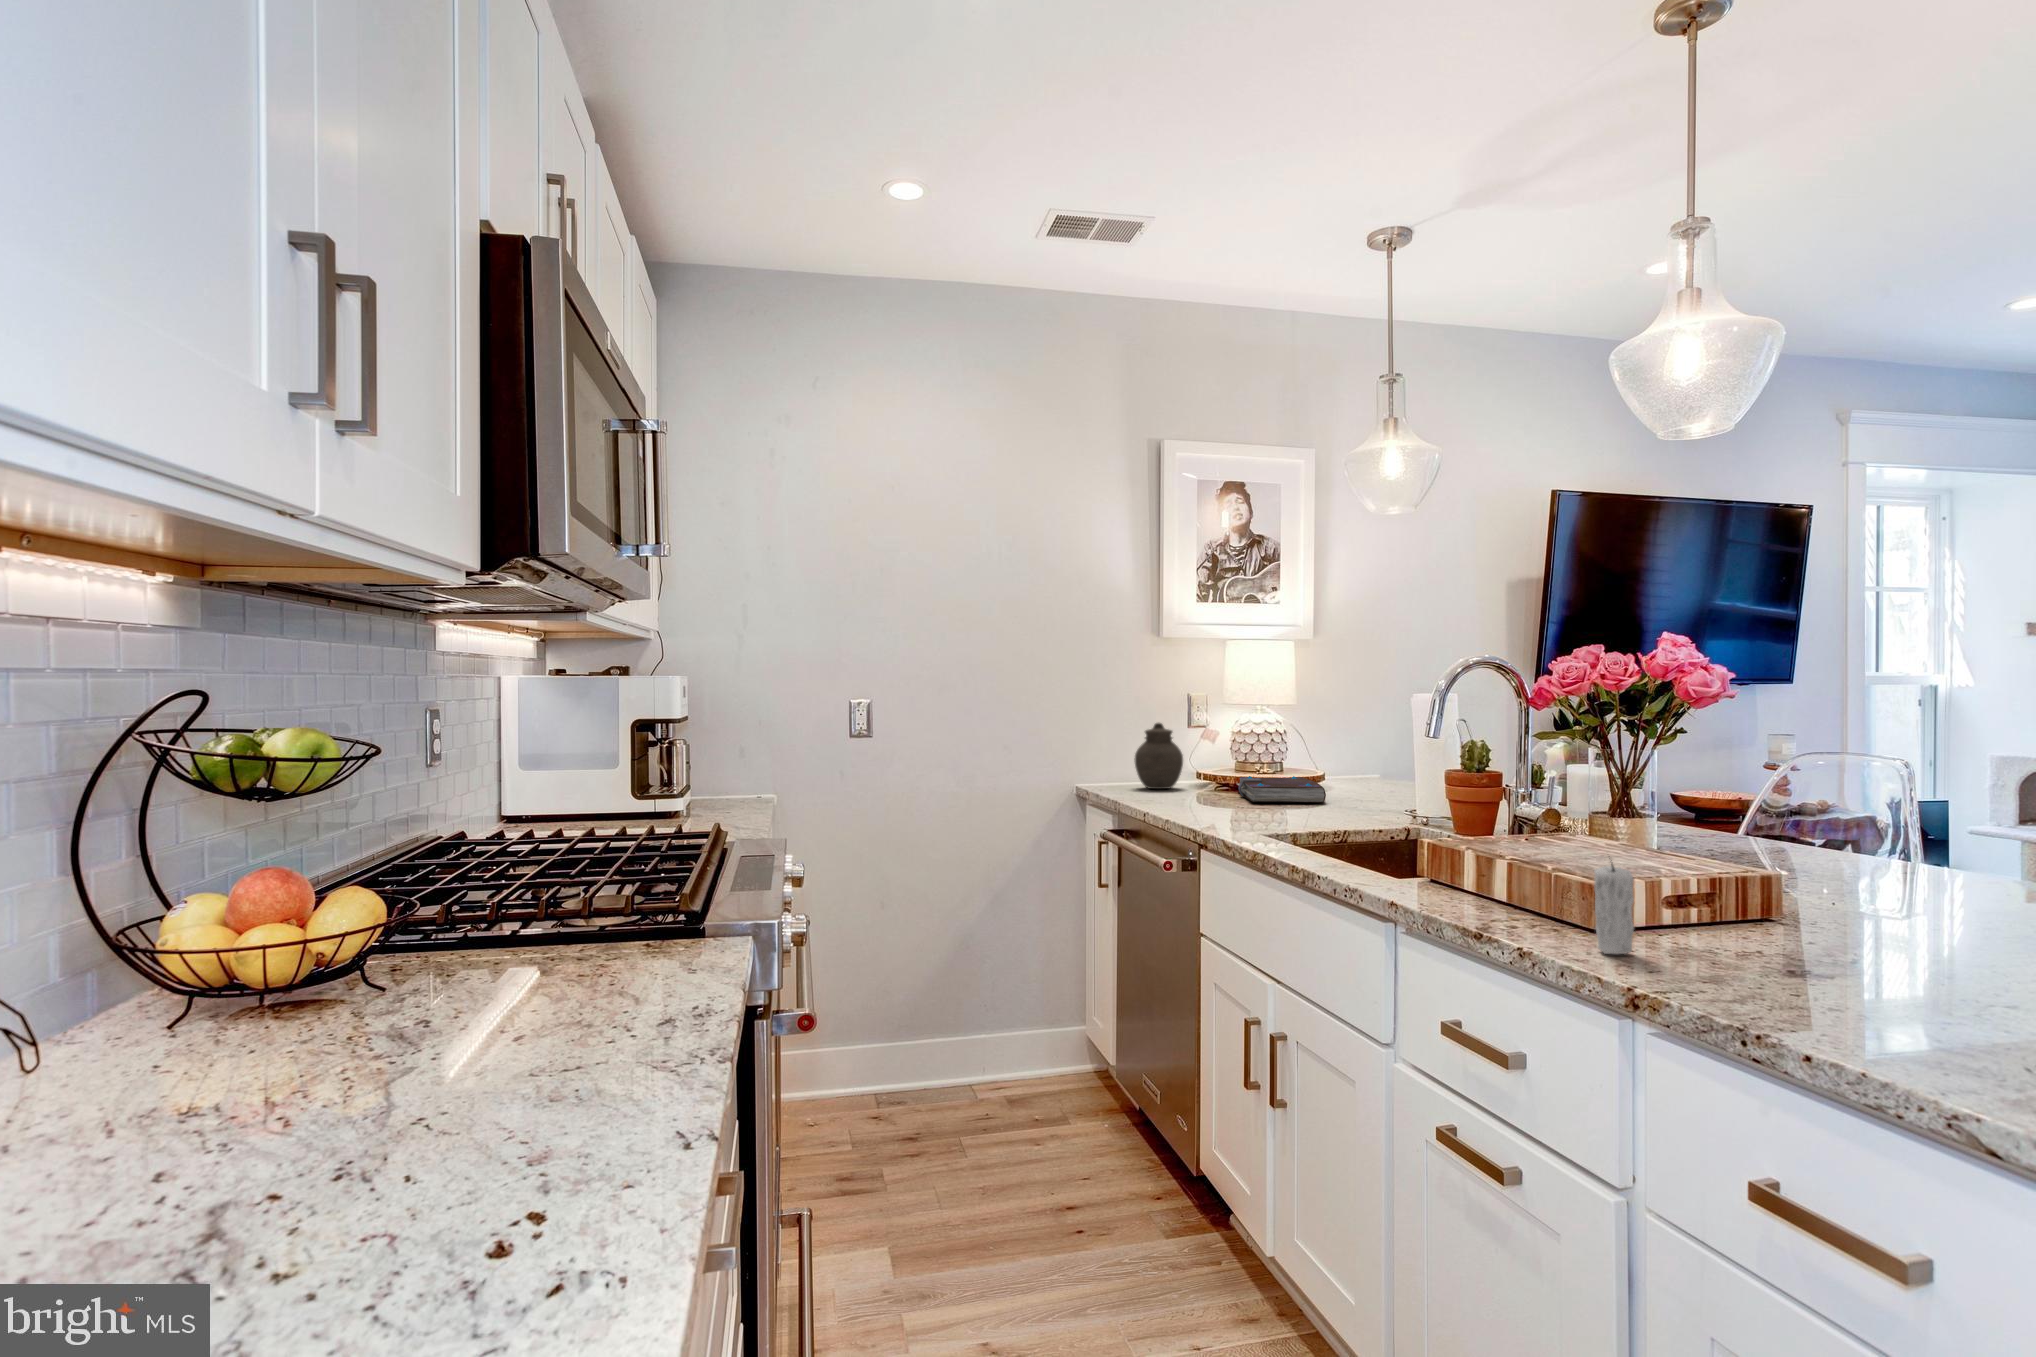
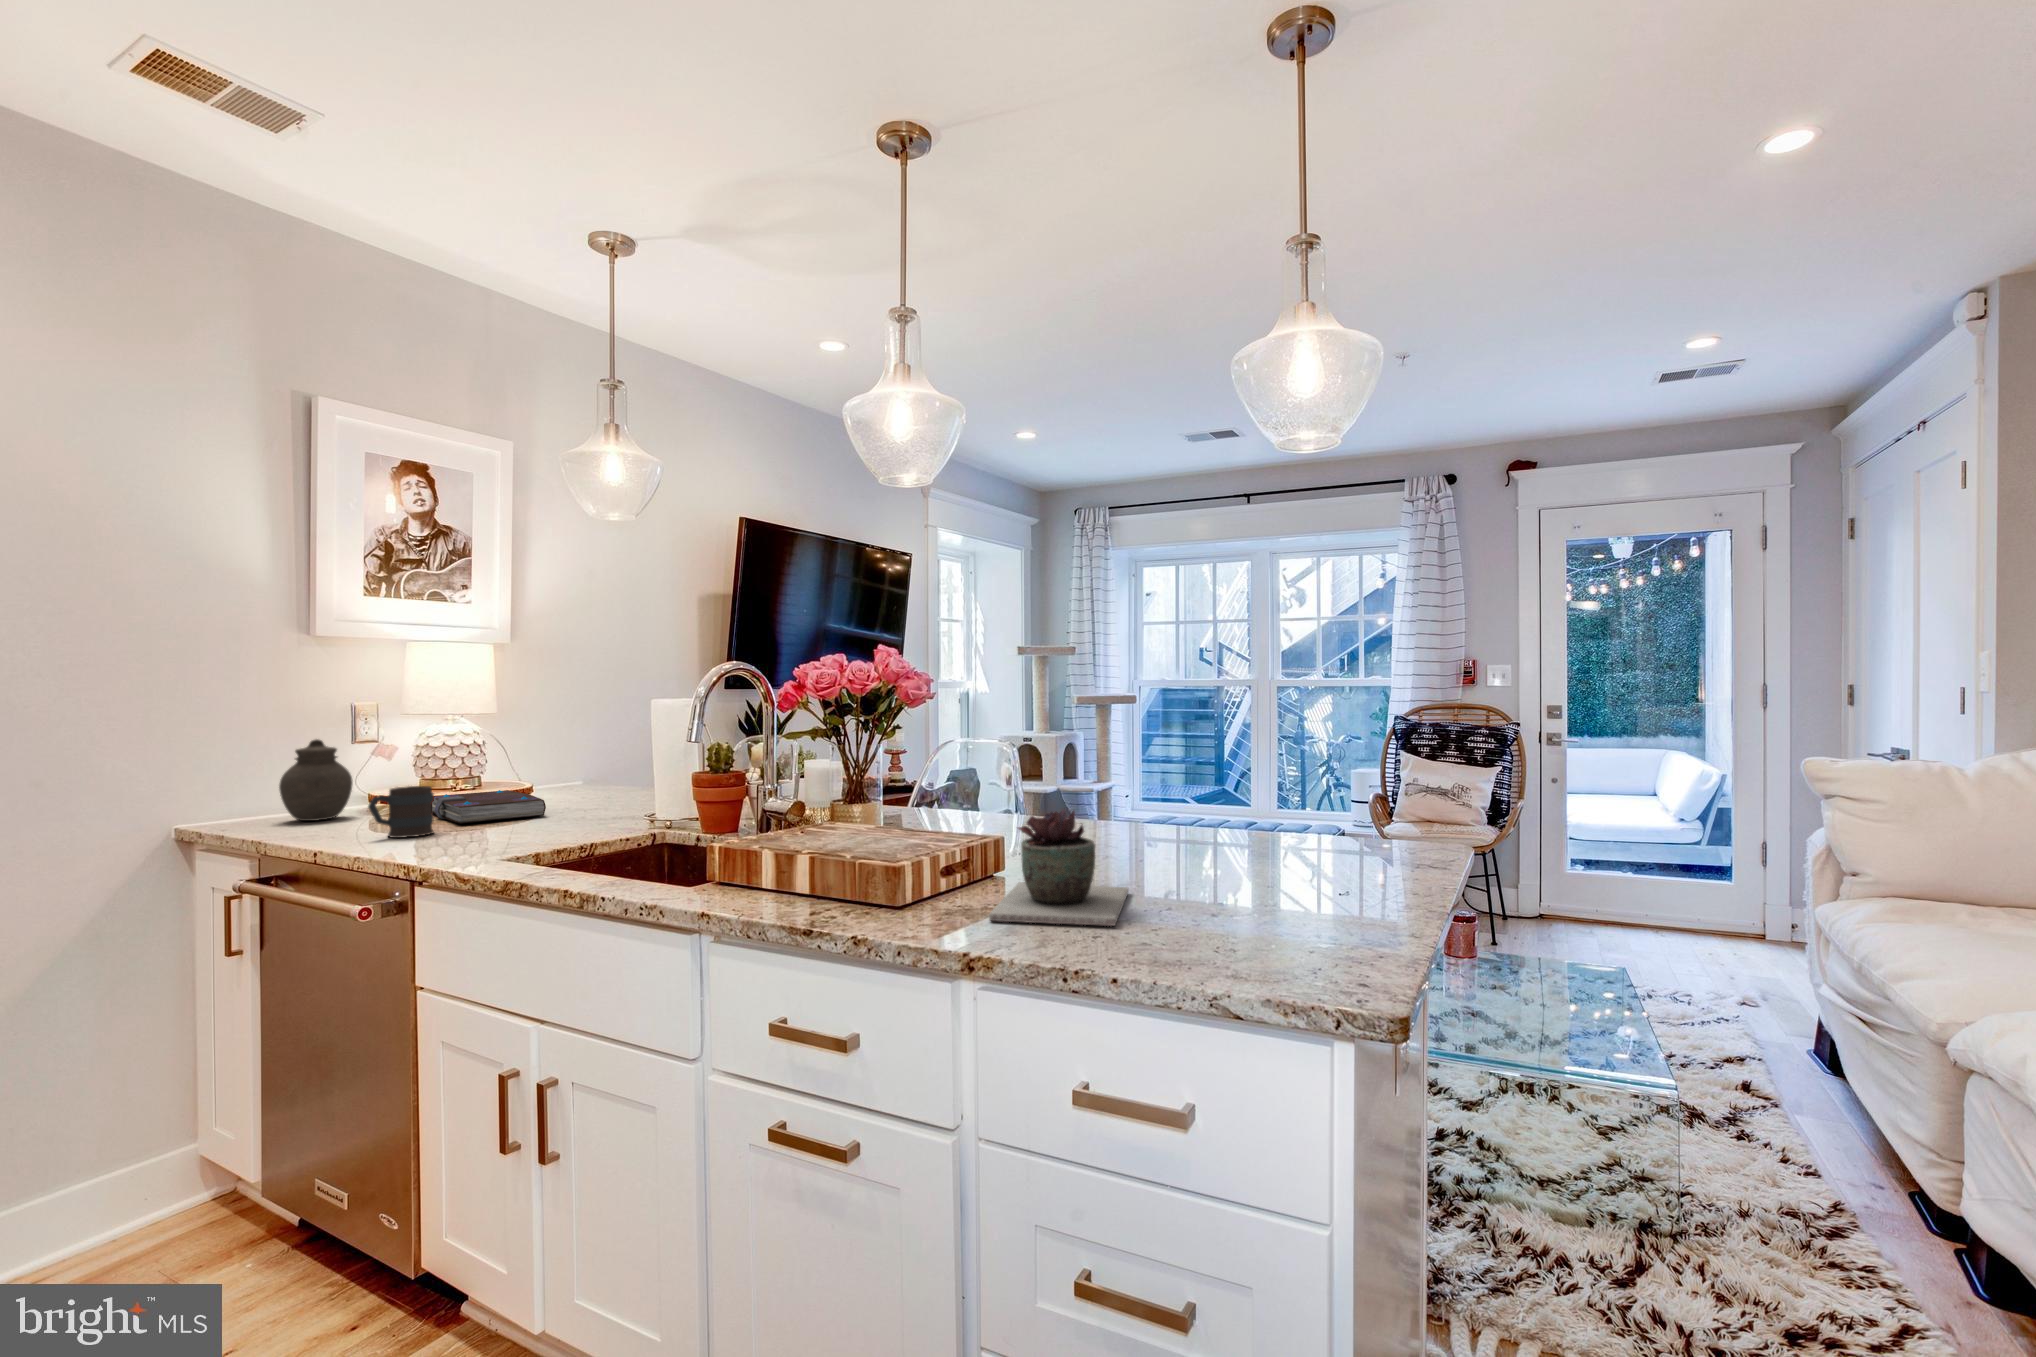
mug: none [1181,765,1230,809] -> present [368,786,434,838]
succulent plant: none [1697,844,1966,1005] -> present [989,811,1129,926]
candle: present [1594,860,1634,954] -> none [911,835,942,926]

